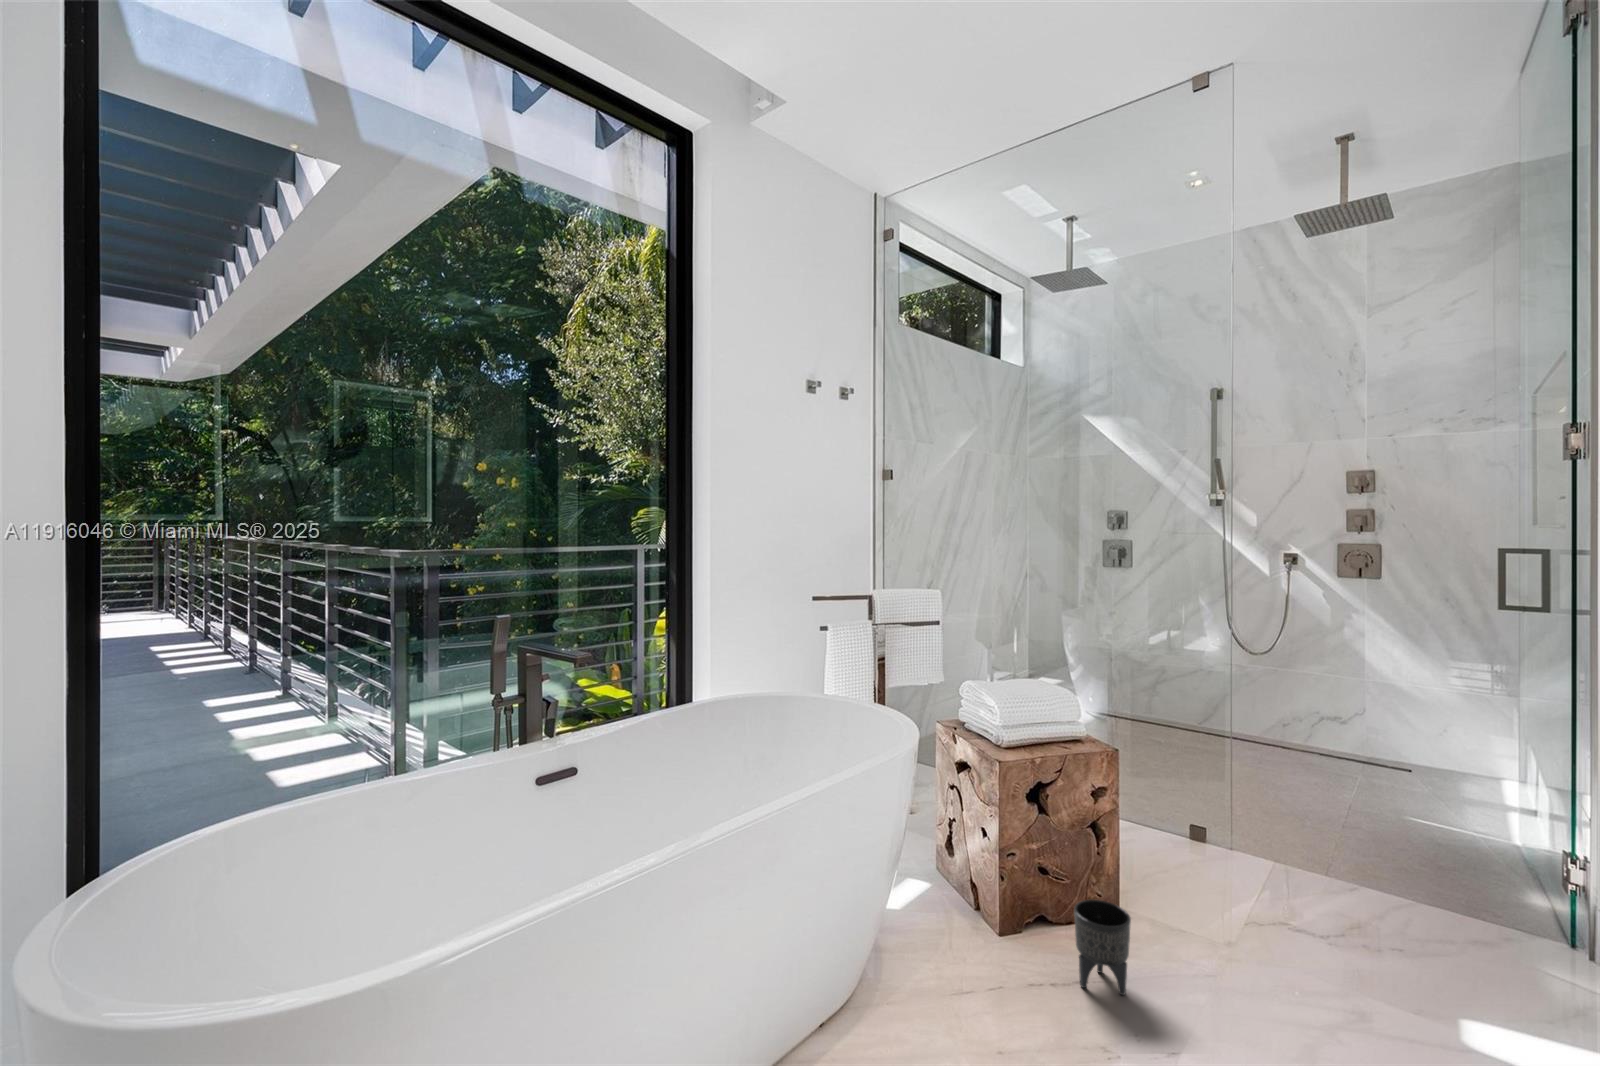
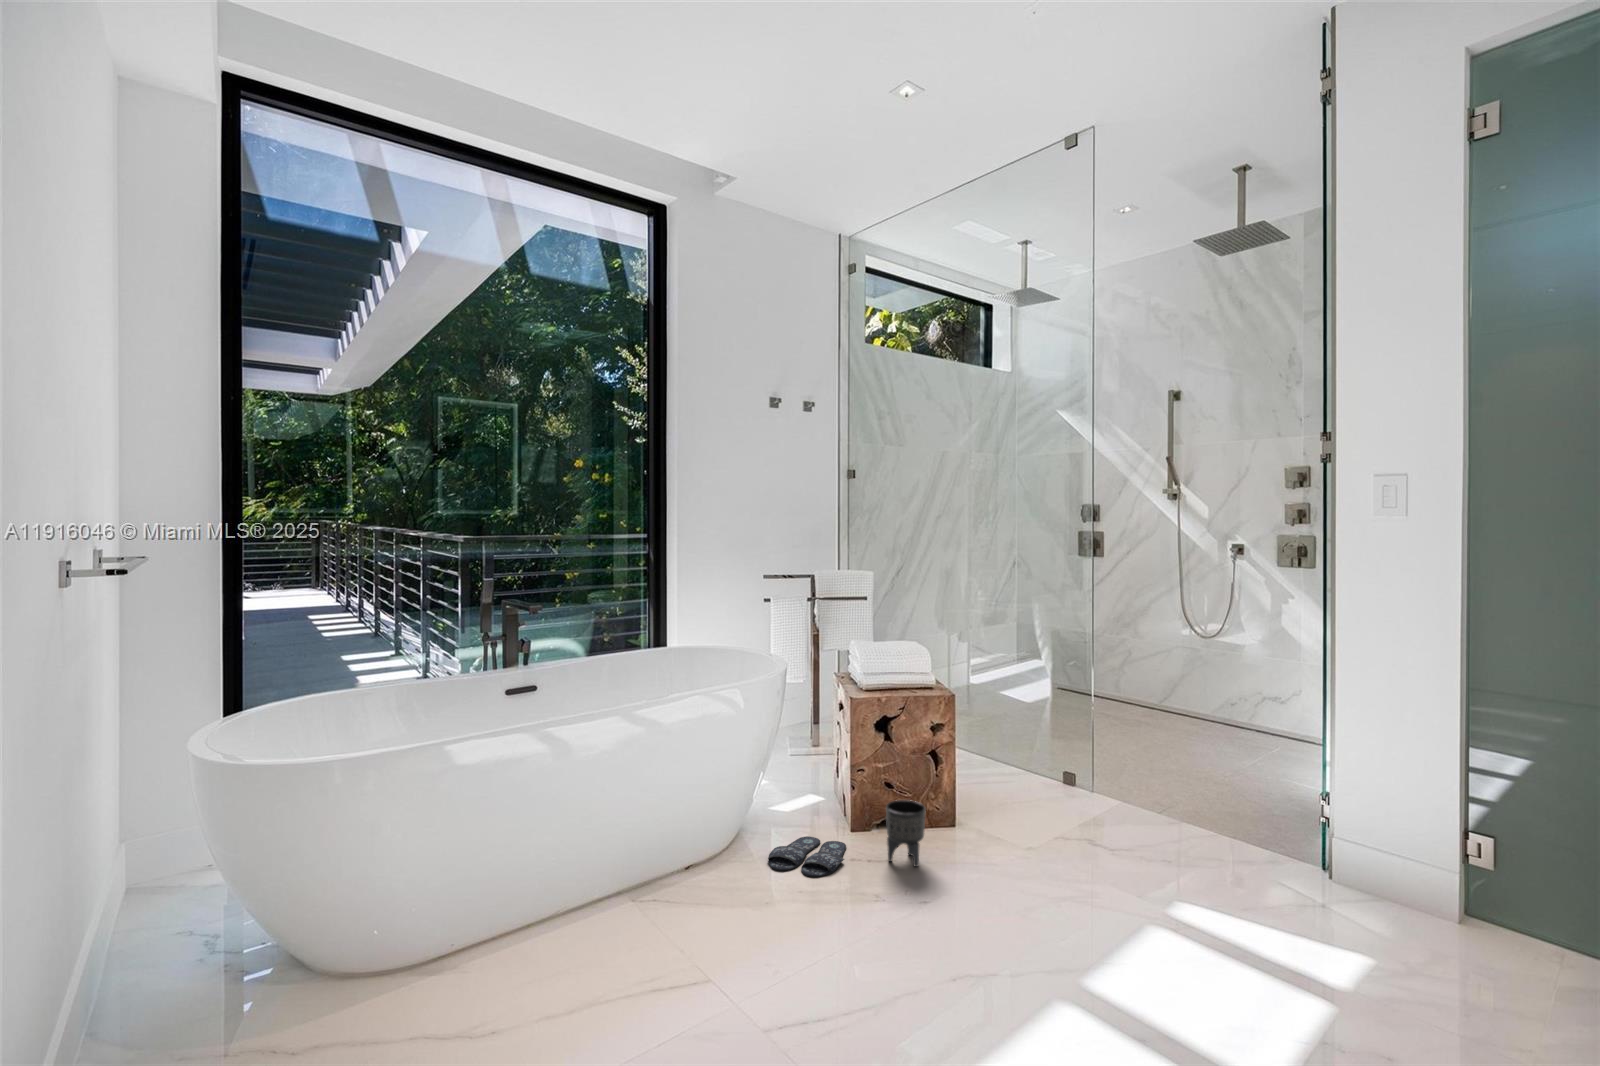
slippers: none [924,949,1028,1029] -> present [768,836,846,877]

